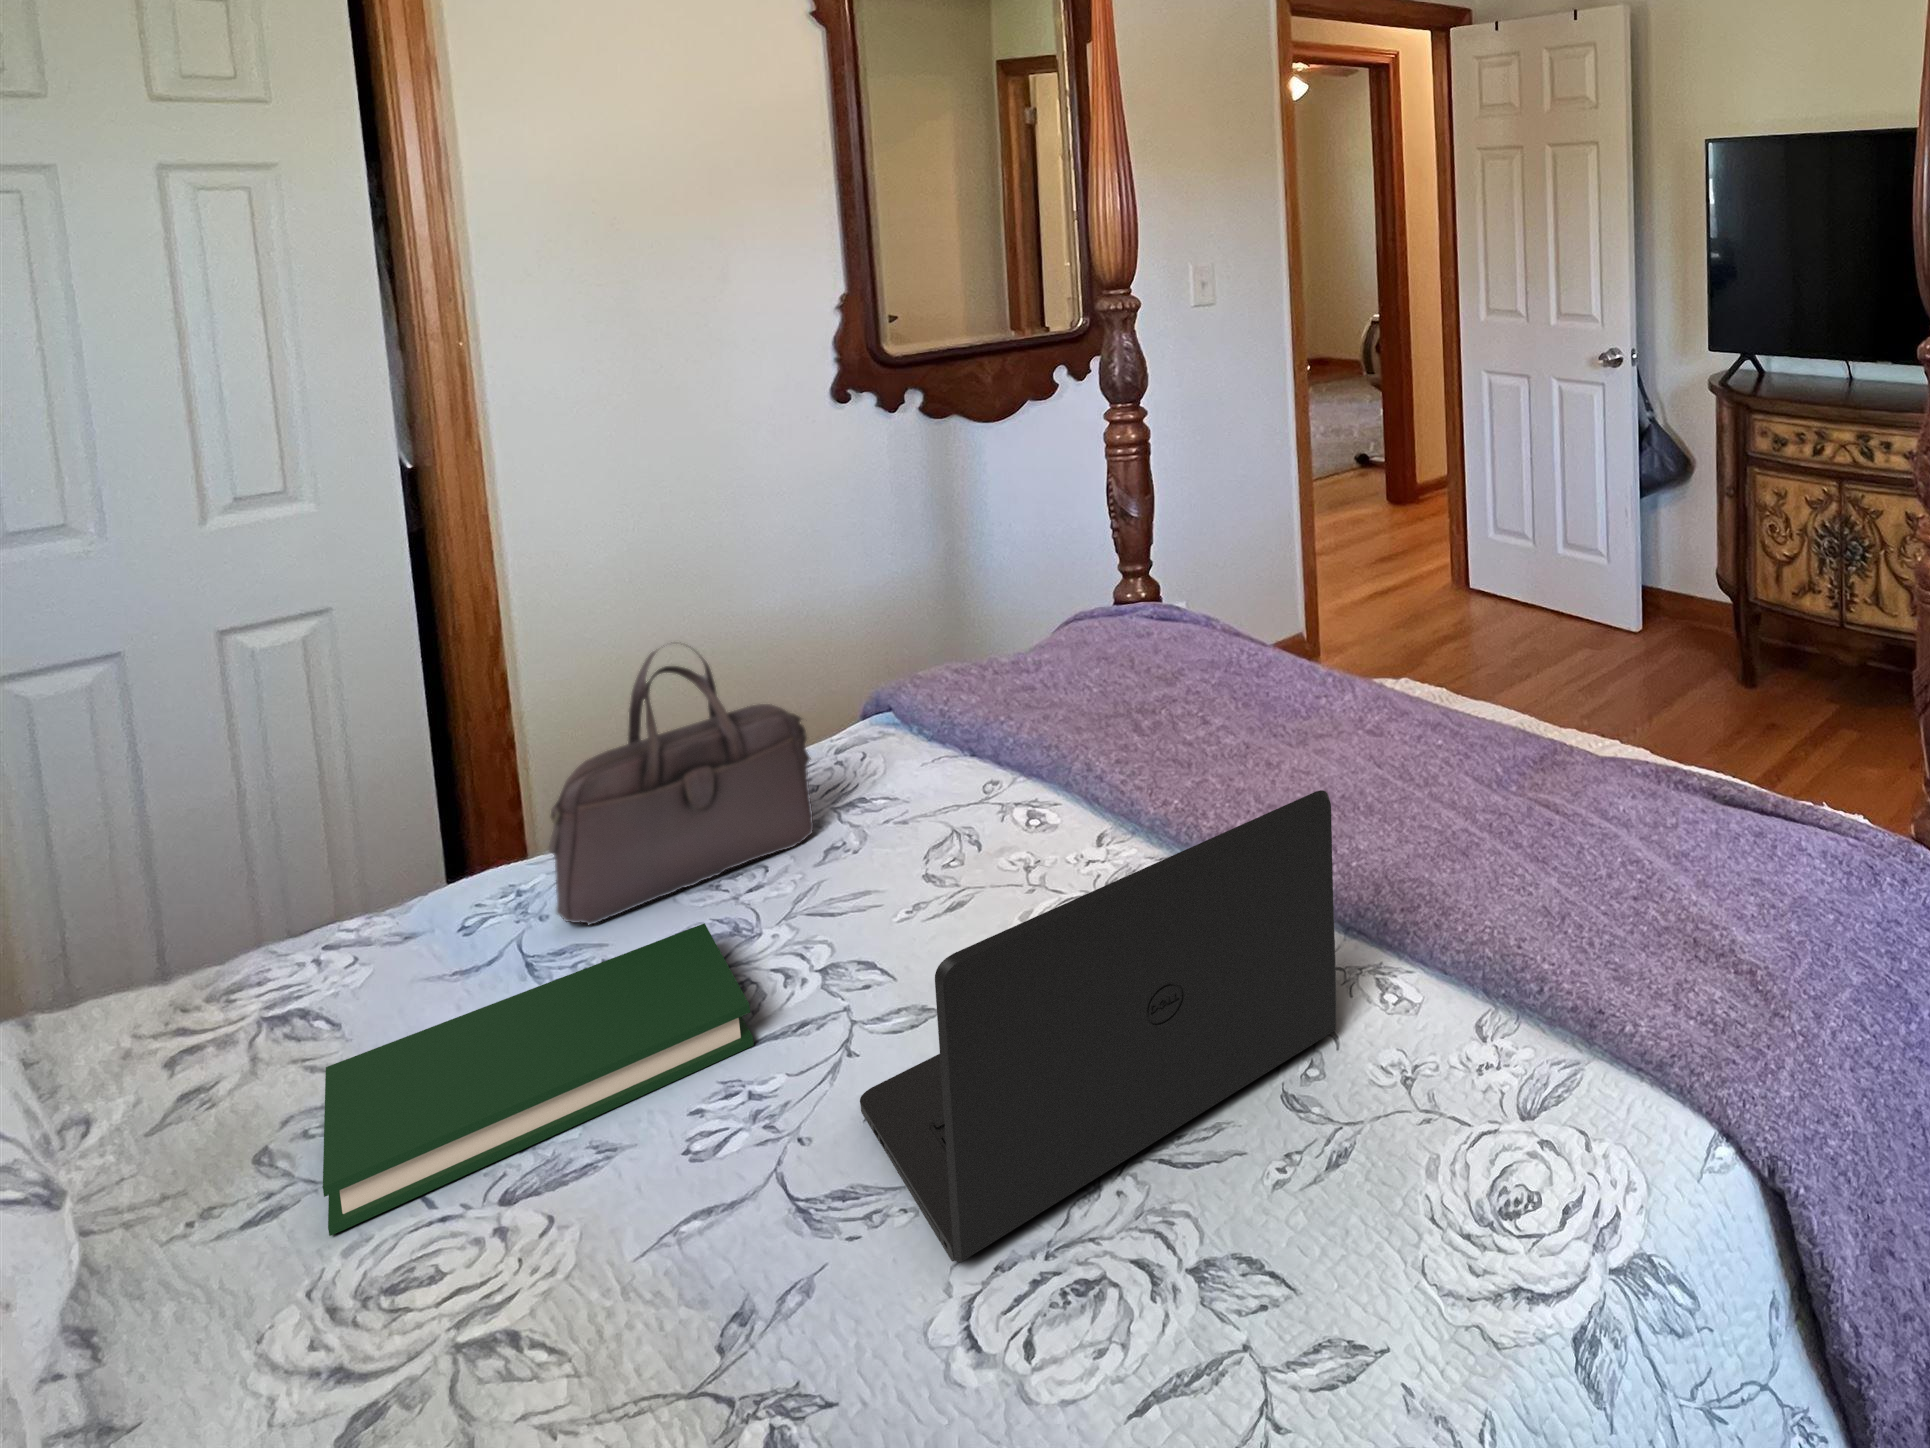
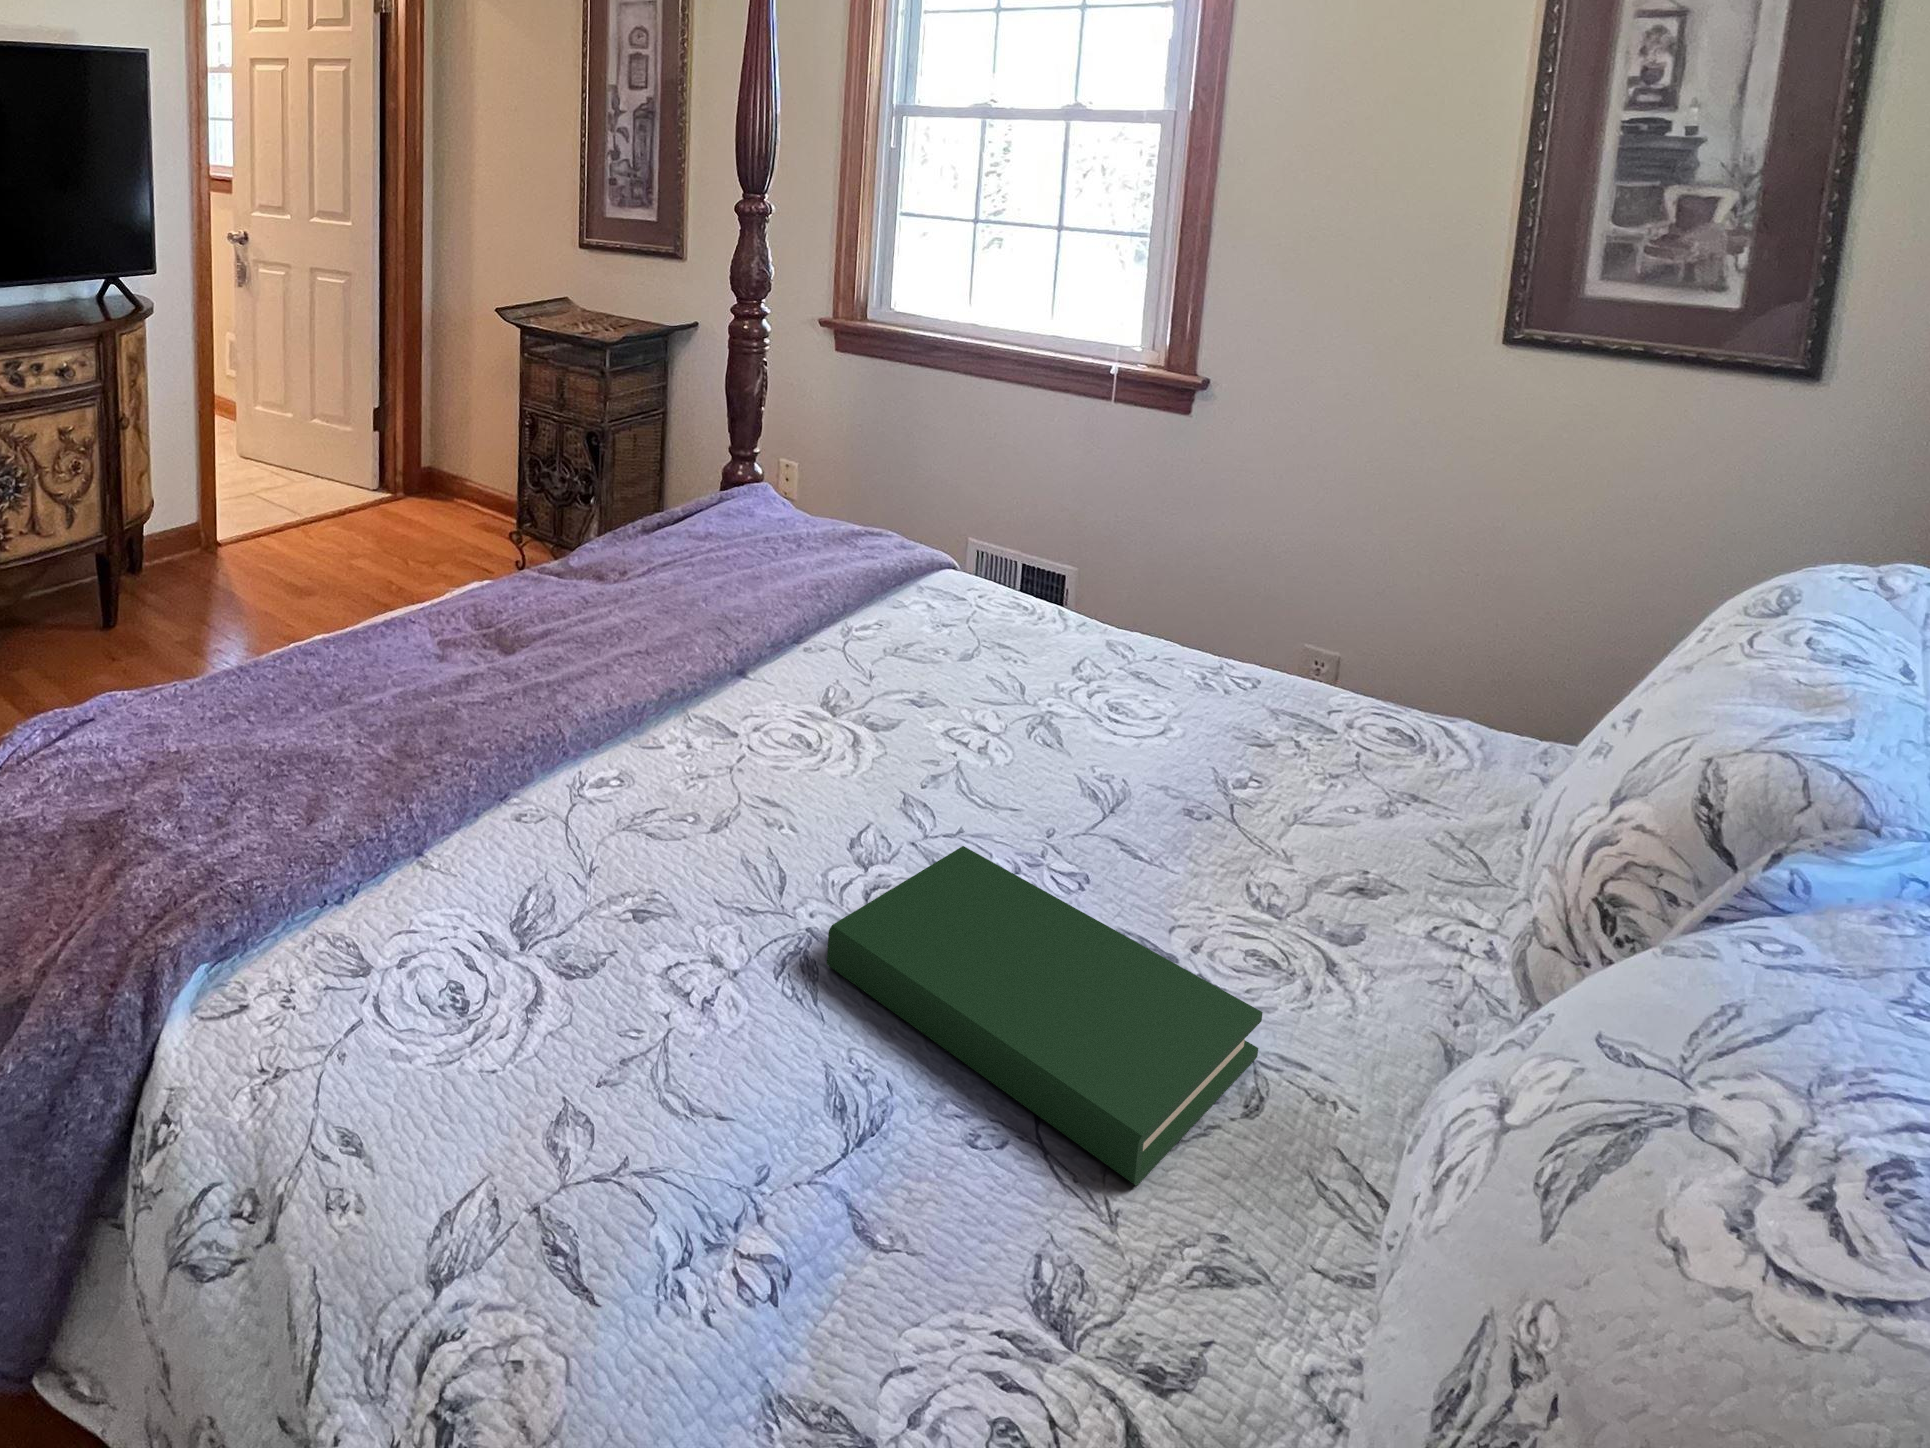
handbag: present [549,645,813,926] -> none [505,729,775,1165]
laptop: present [860,790,1336,1262] -> none [803,485,1154,798]

